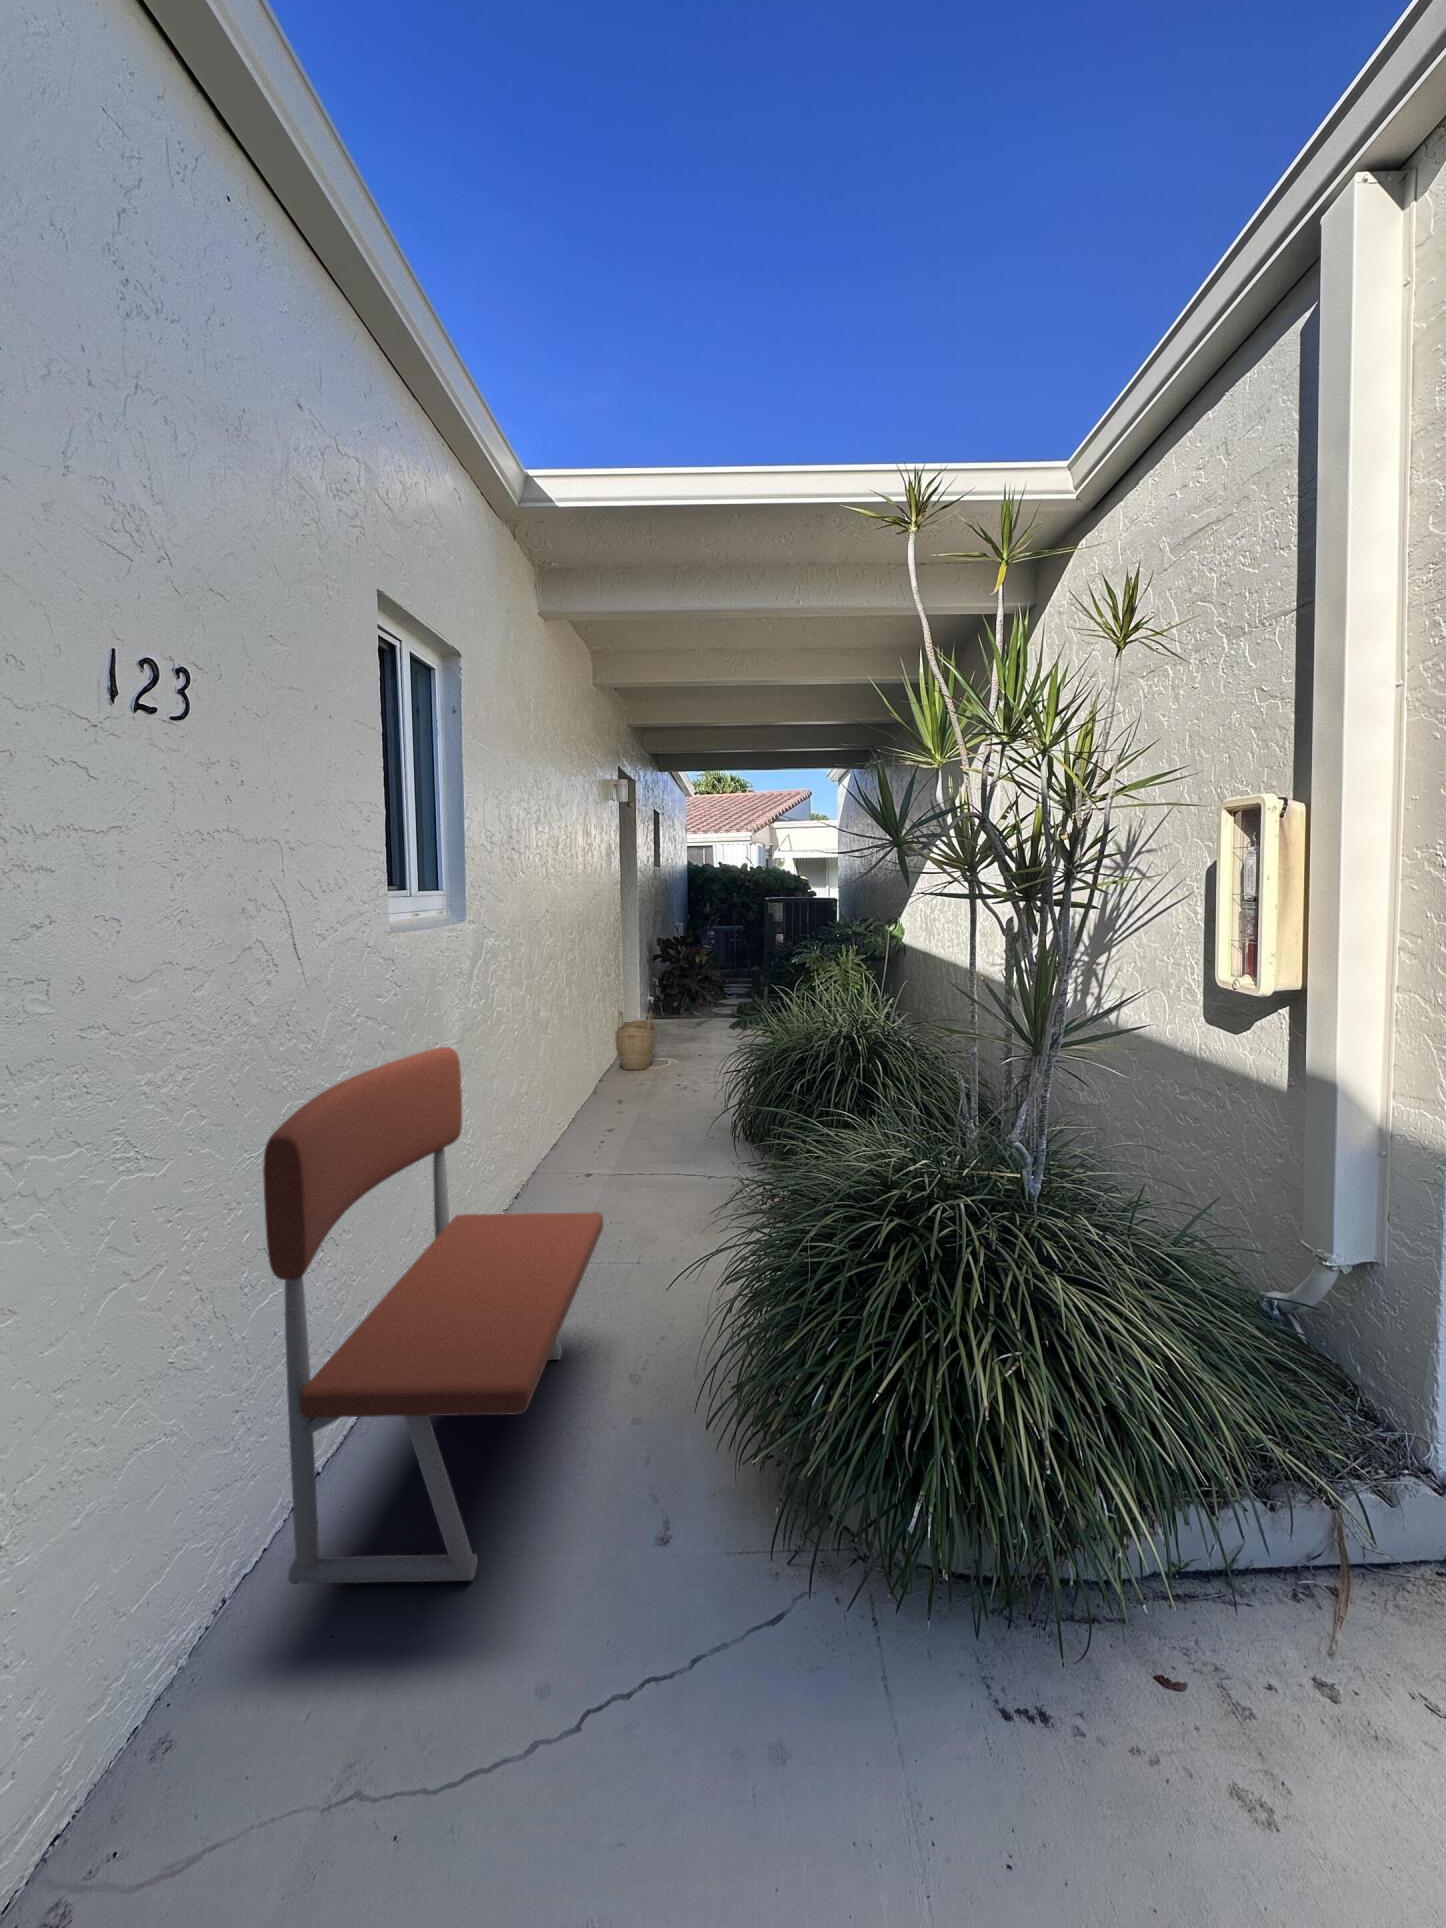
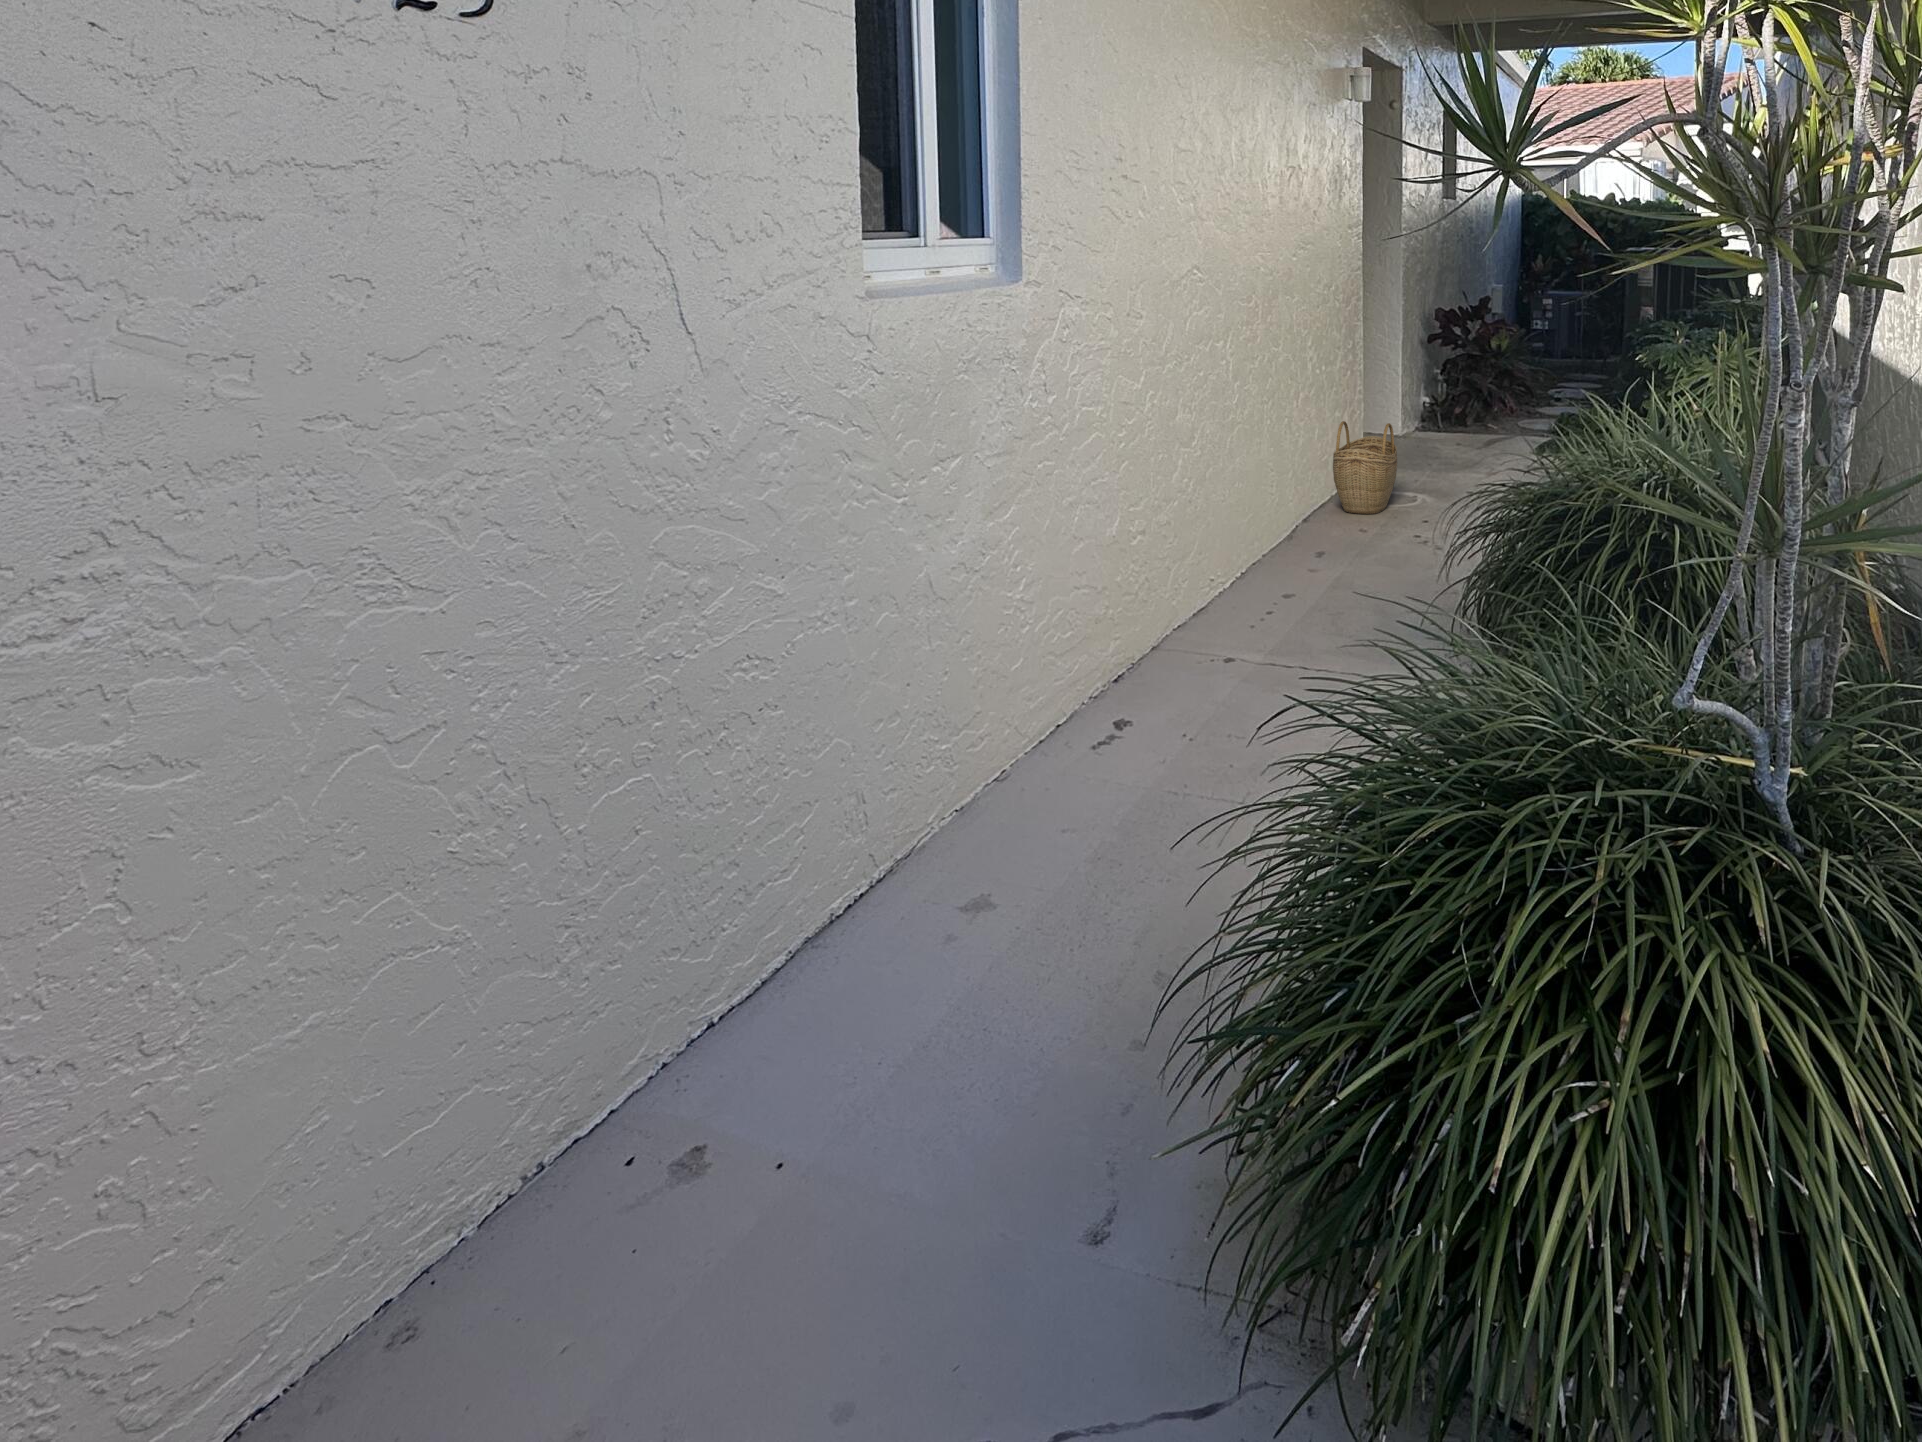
bench: present [263,1047,603,1584] -> none [577,461,1136,1227]

